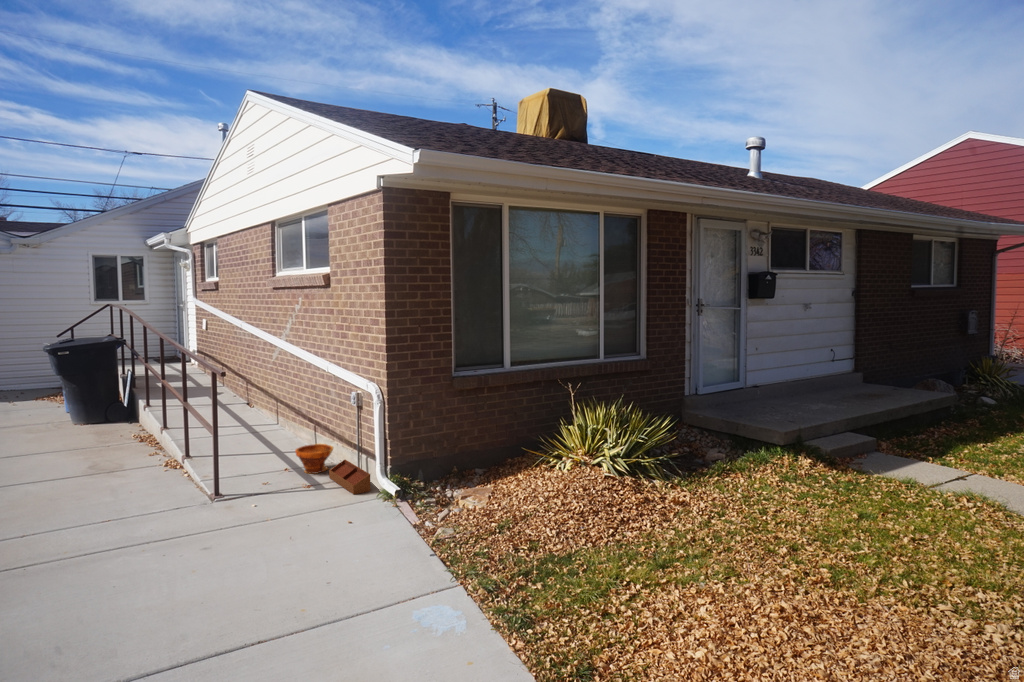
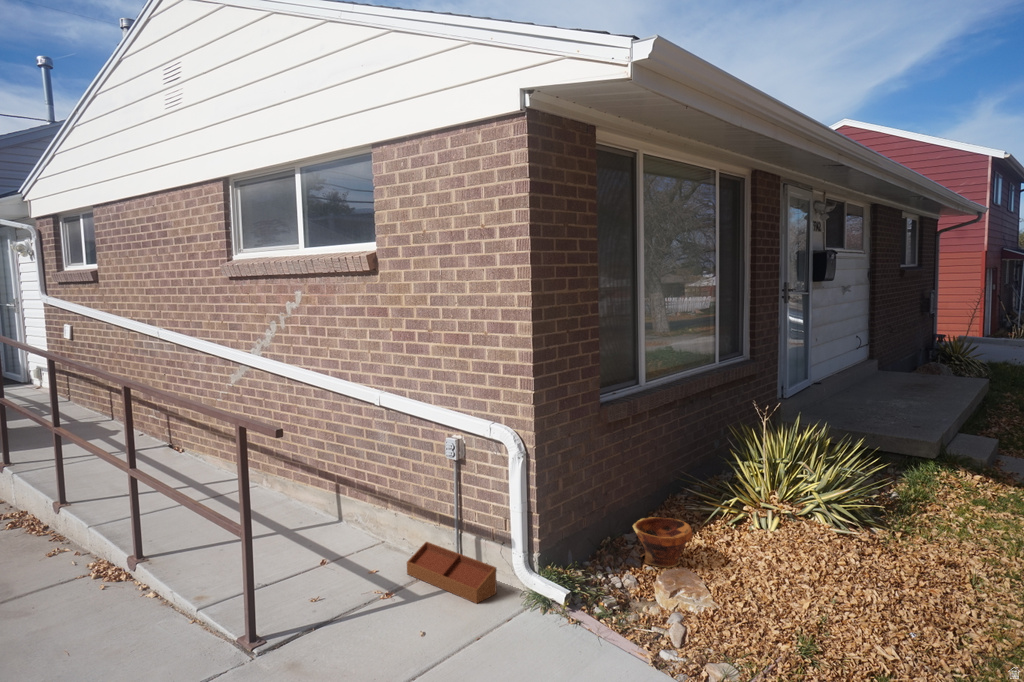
planter: present [295,443,333,474] -> present [633,517,692,568]

